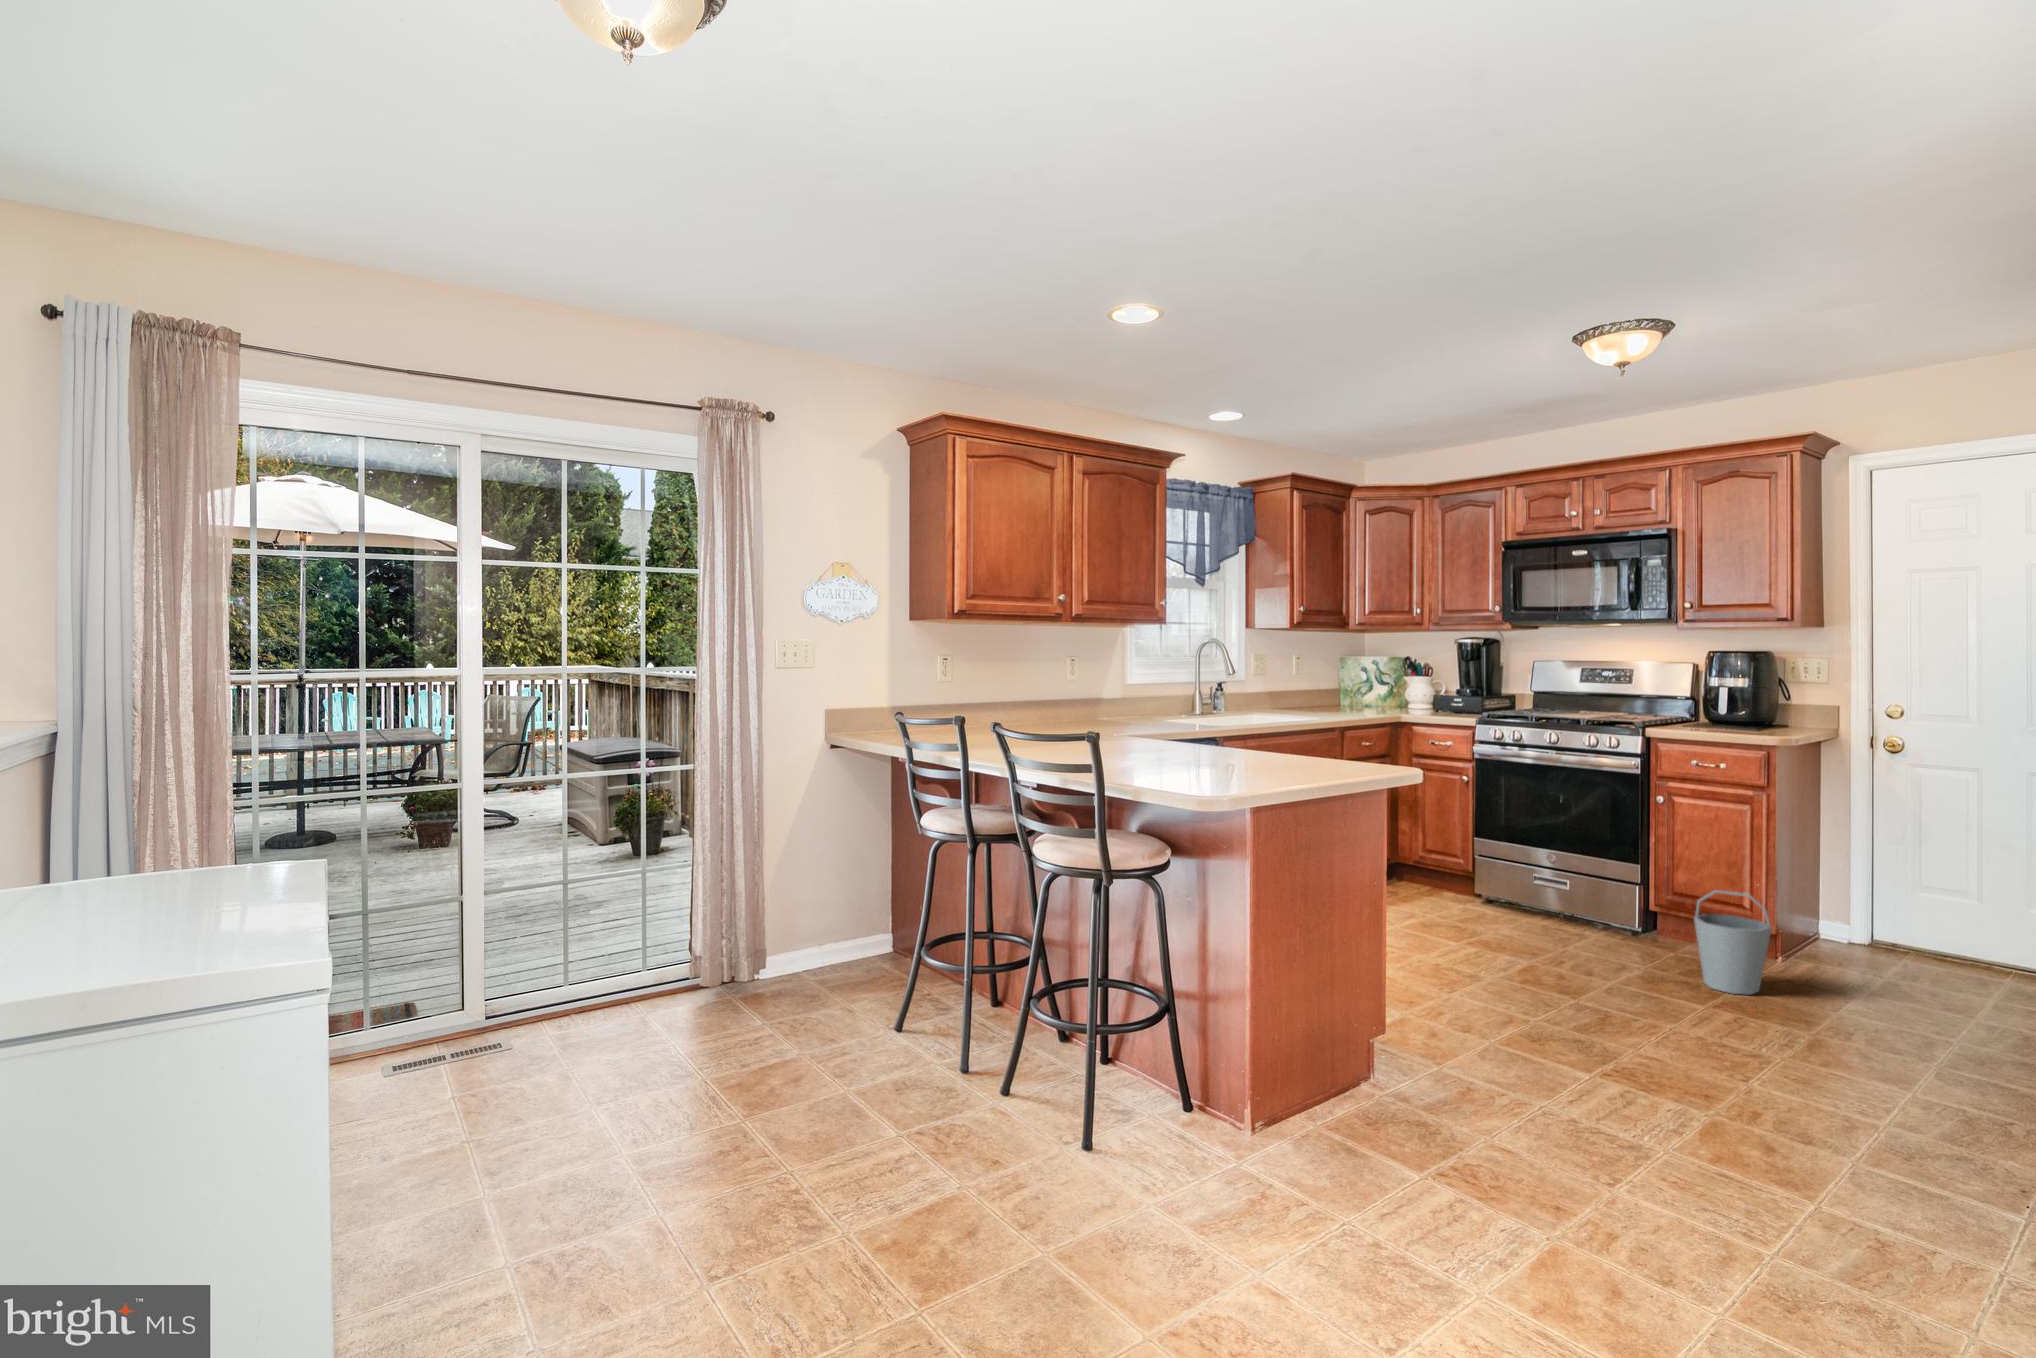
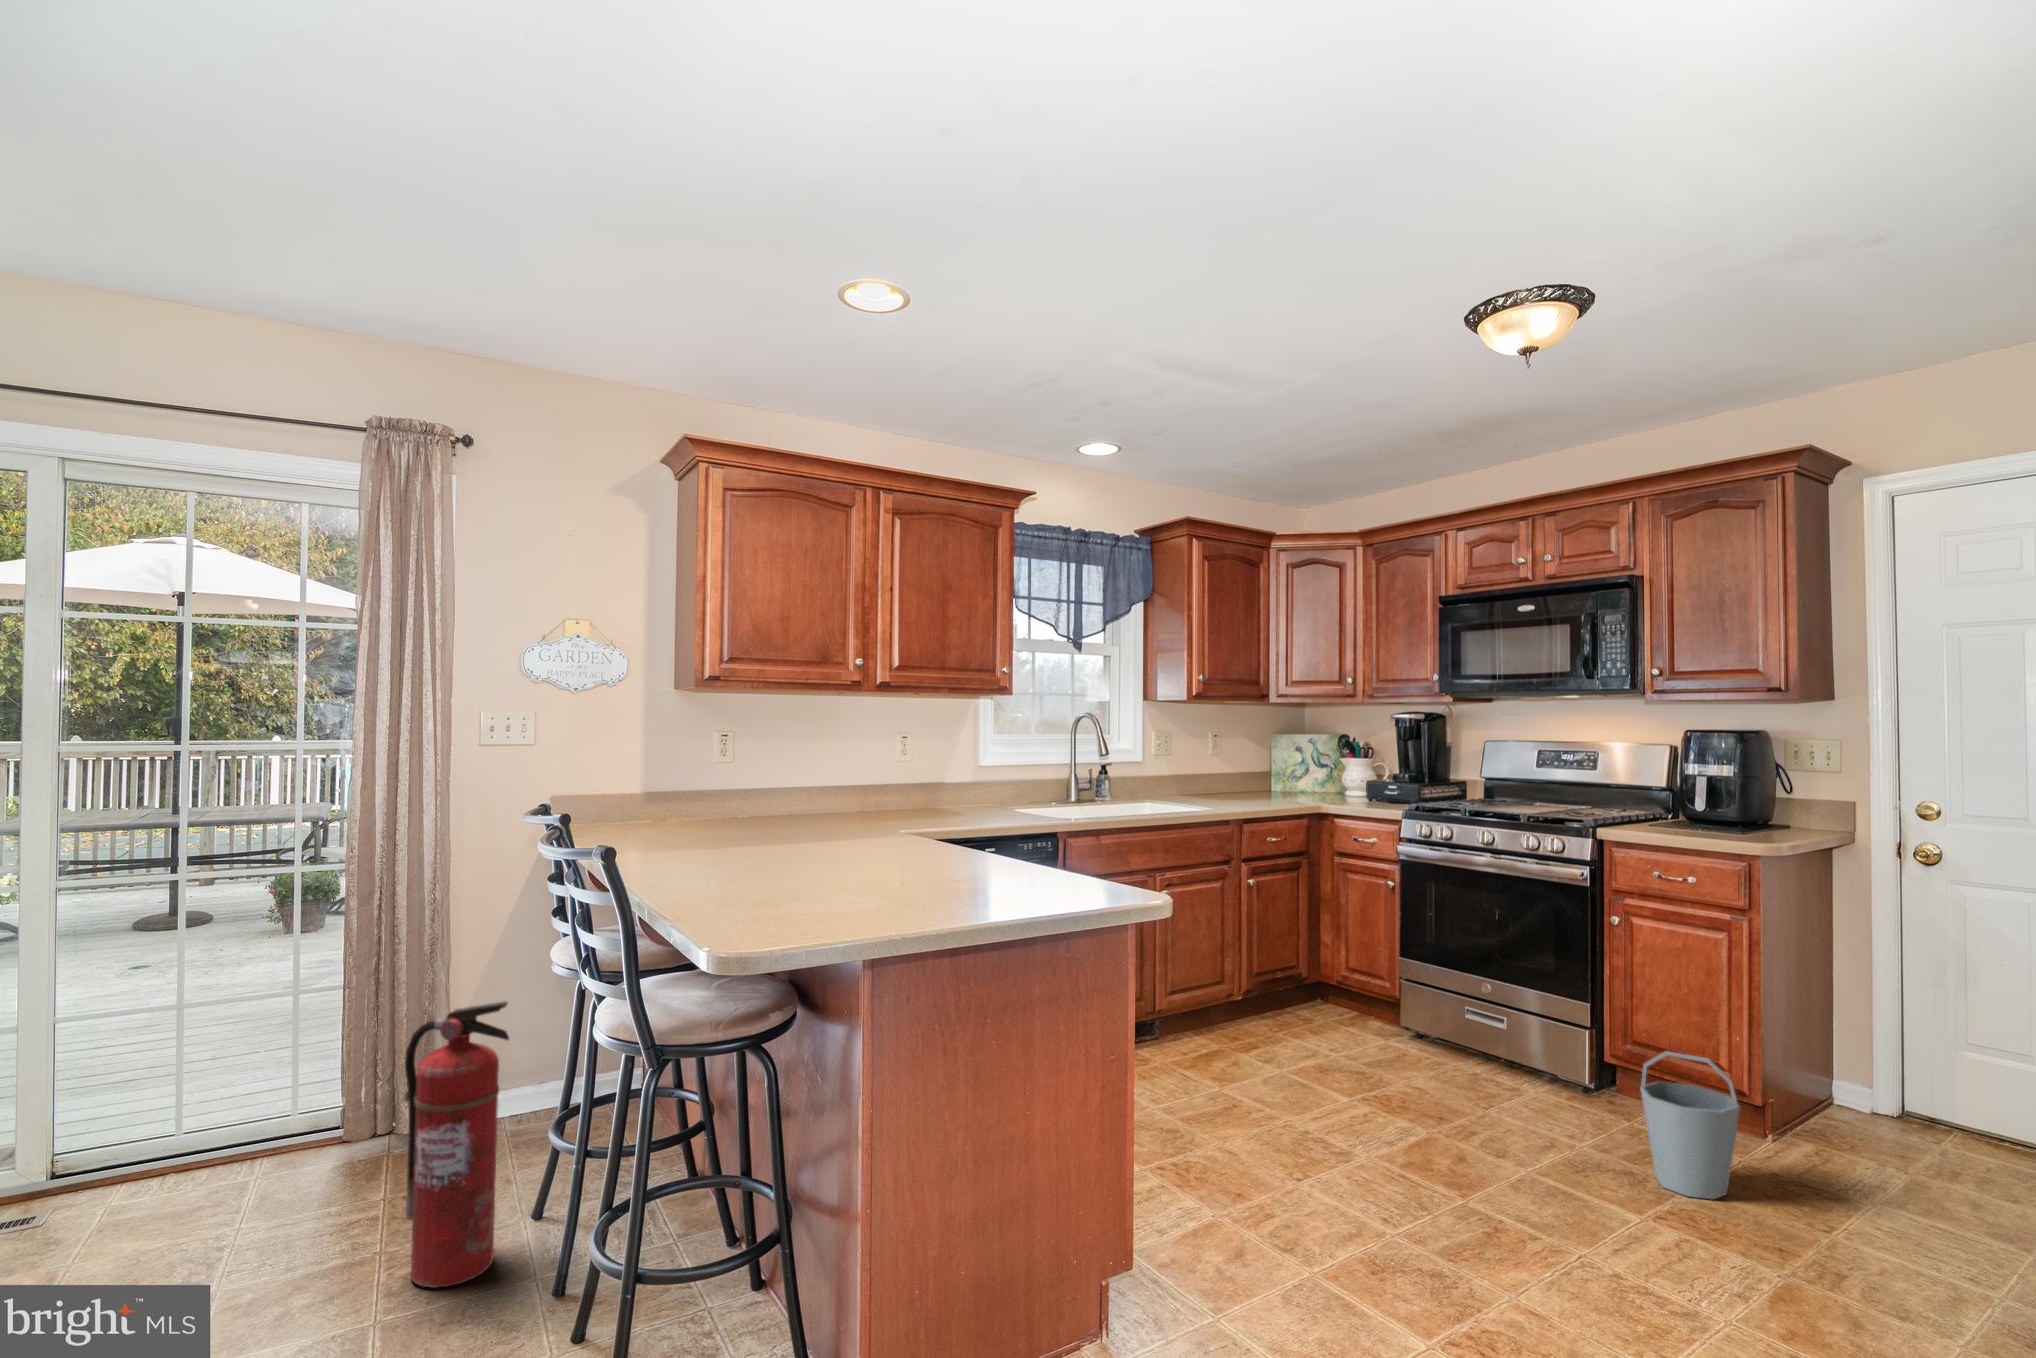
fire extinguisher: none [818,857,896,1066] -> present [405,1001,509,1288]

